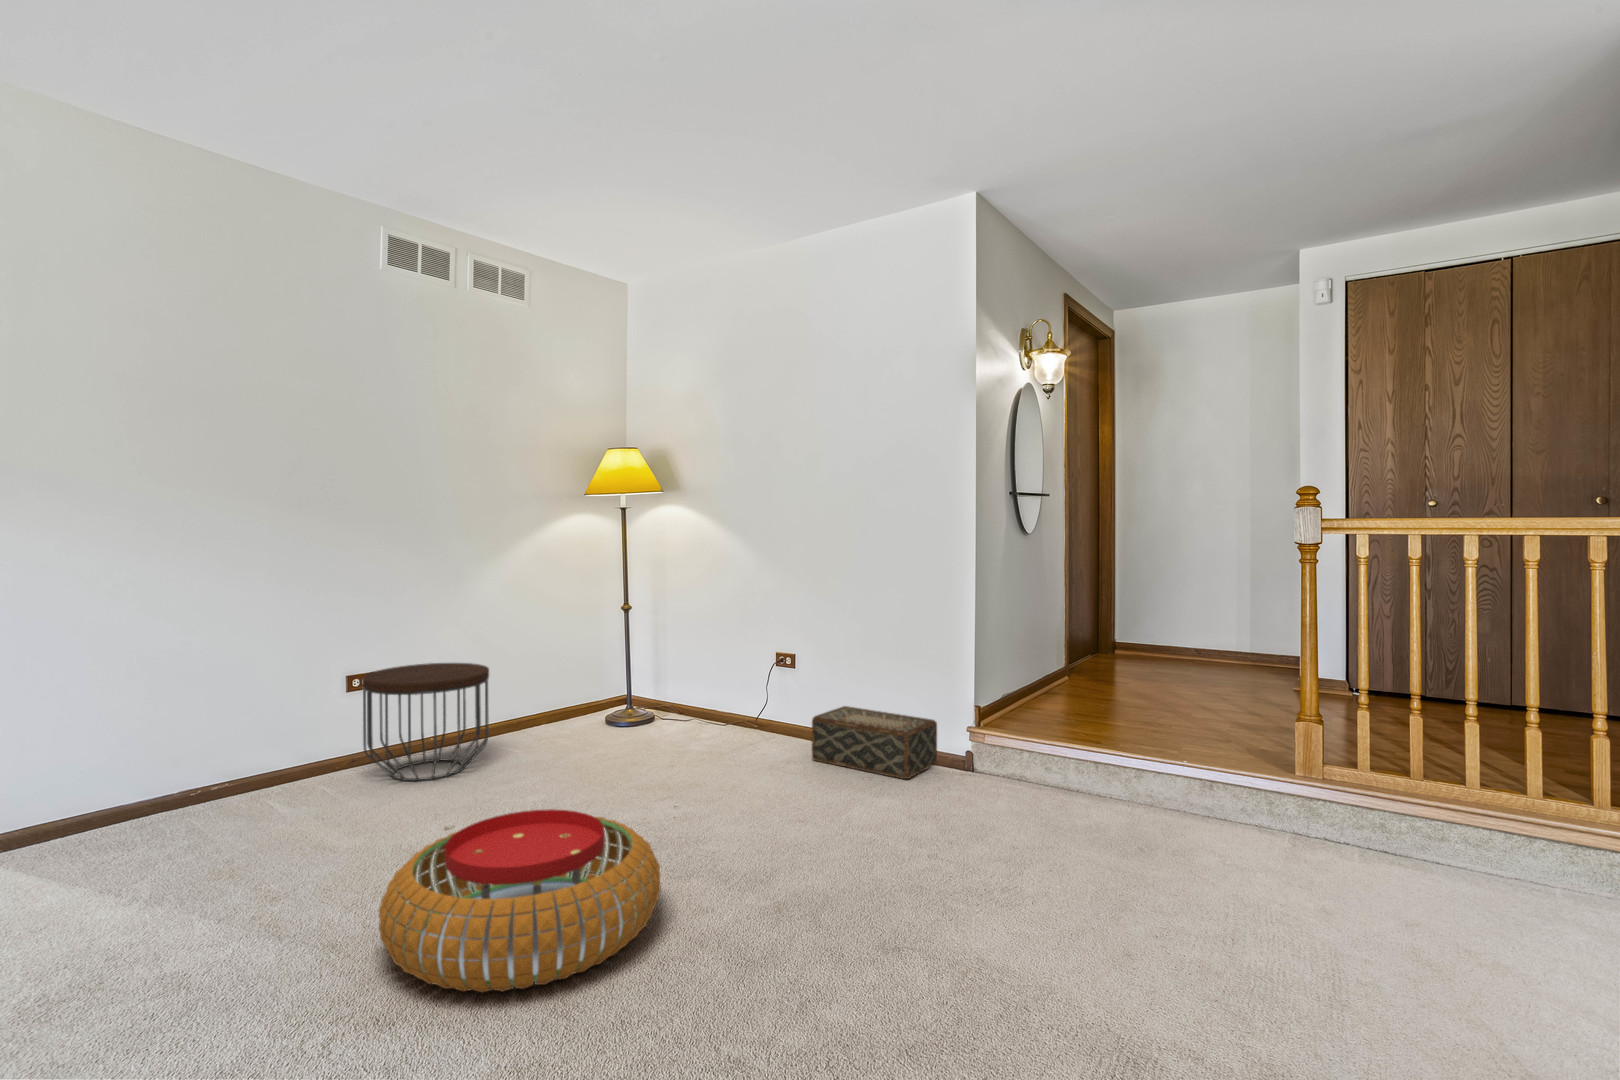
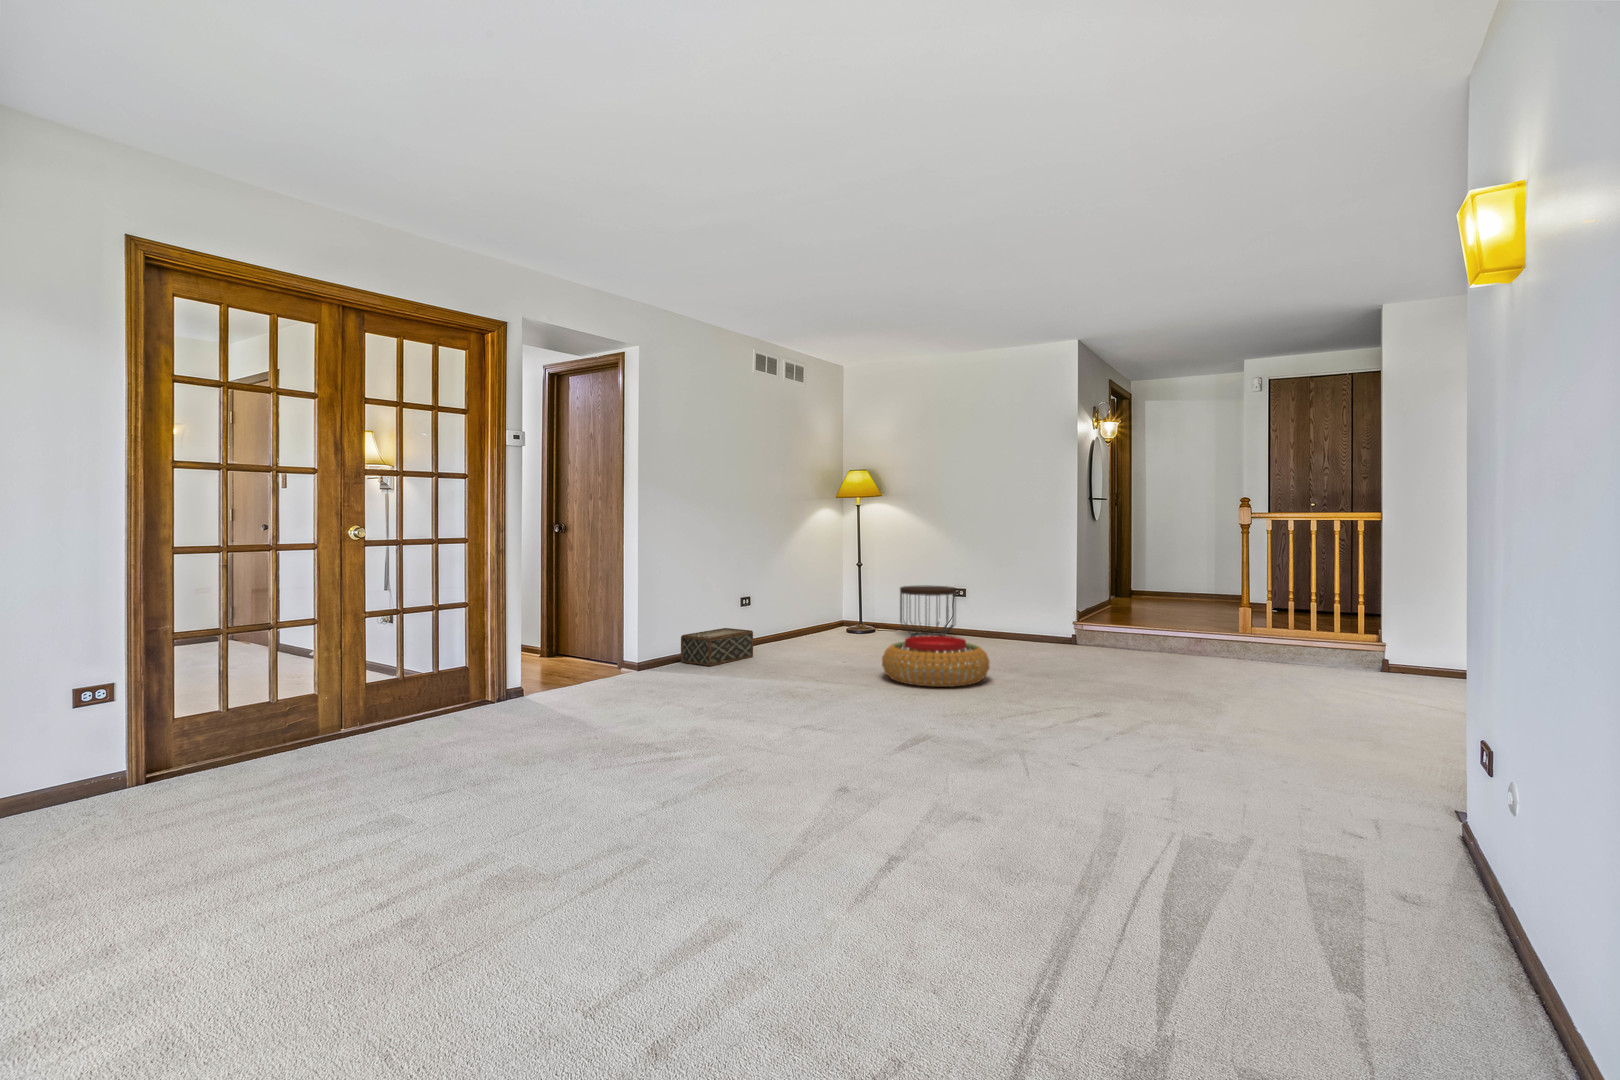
side table: present [362,663,489,781] -> present [900,585,956,636]
woven basket: present [812,706,937,779] -> present [681,628,753,666]

